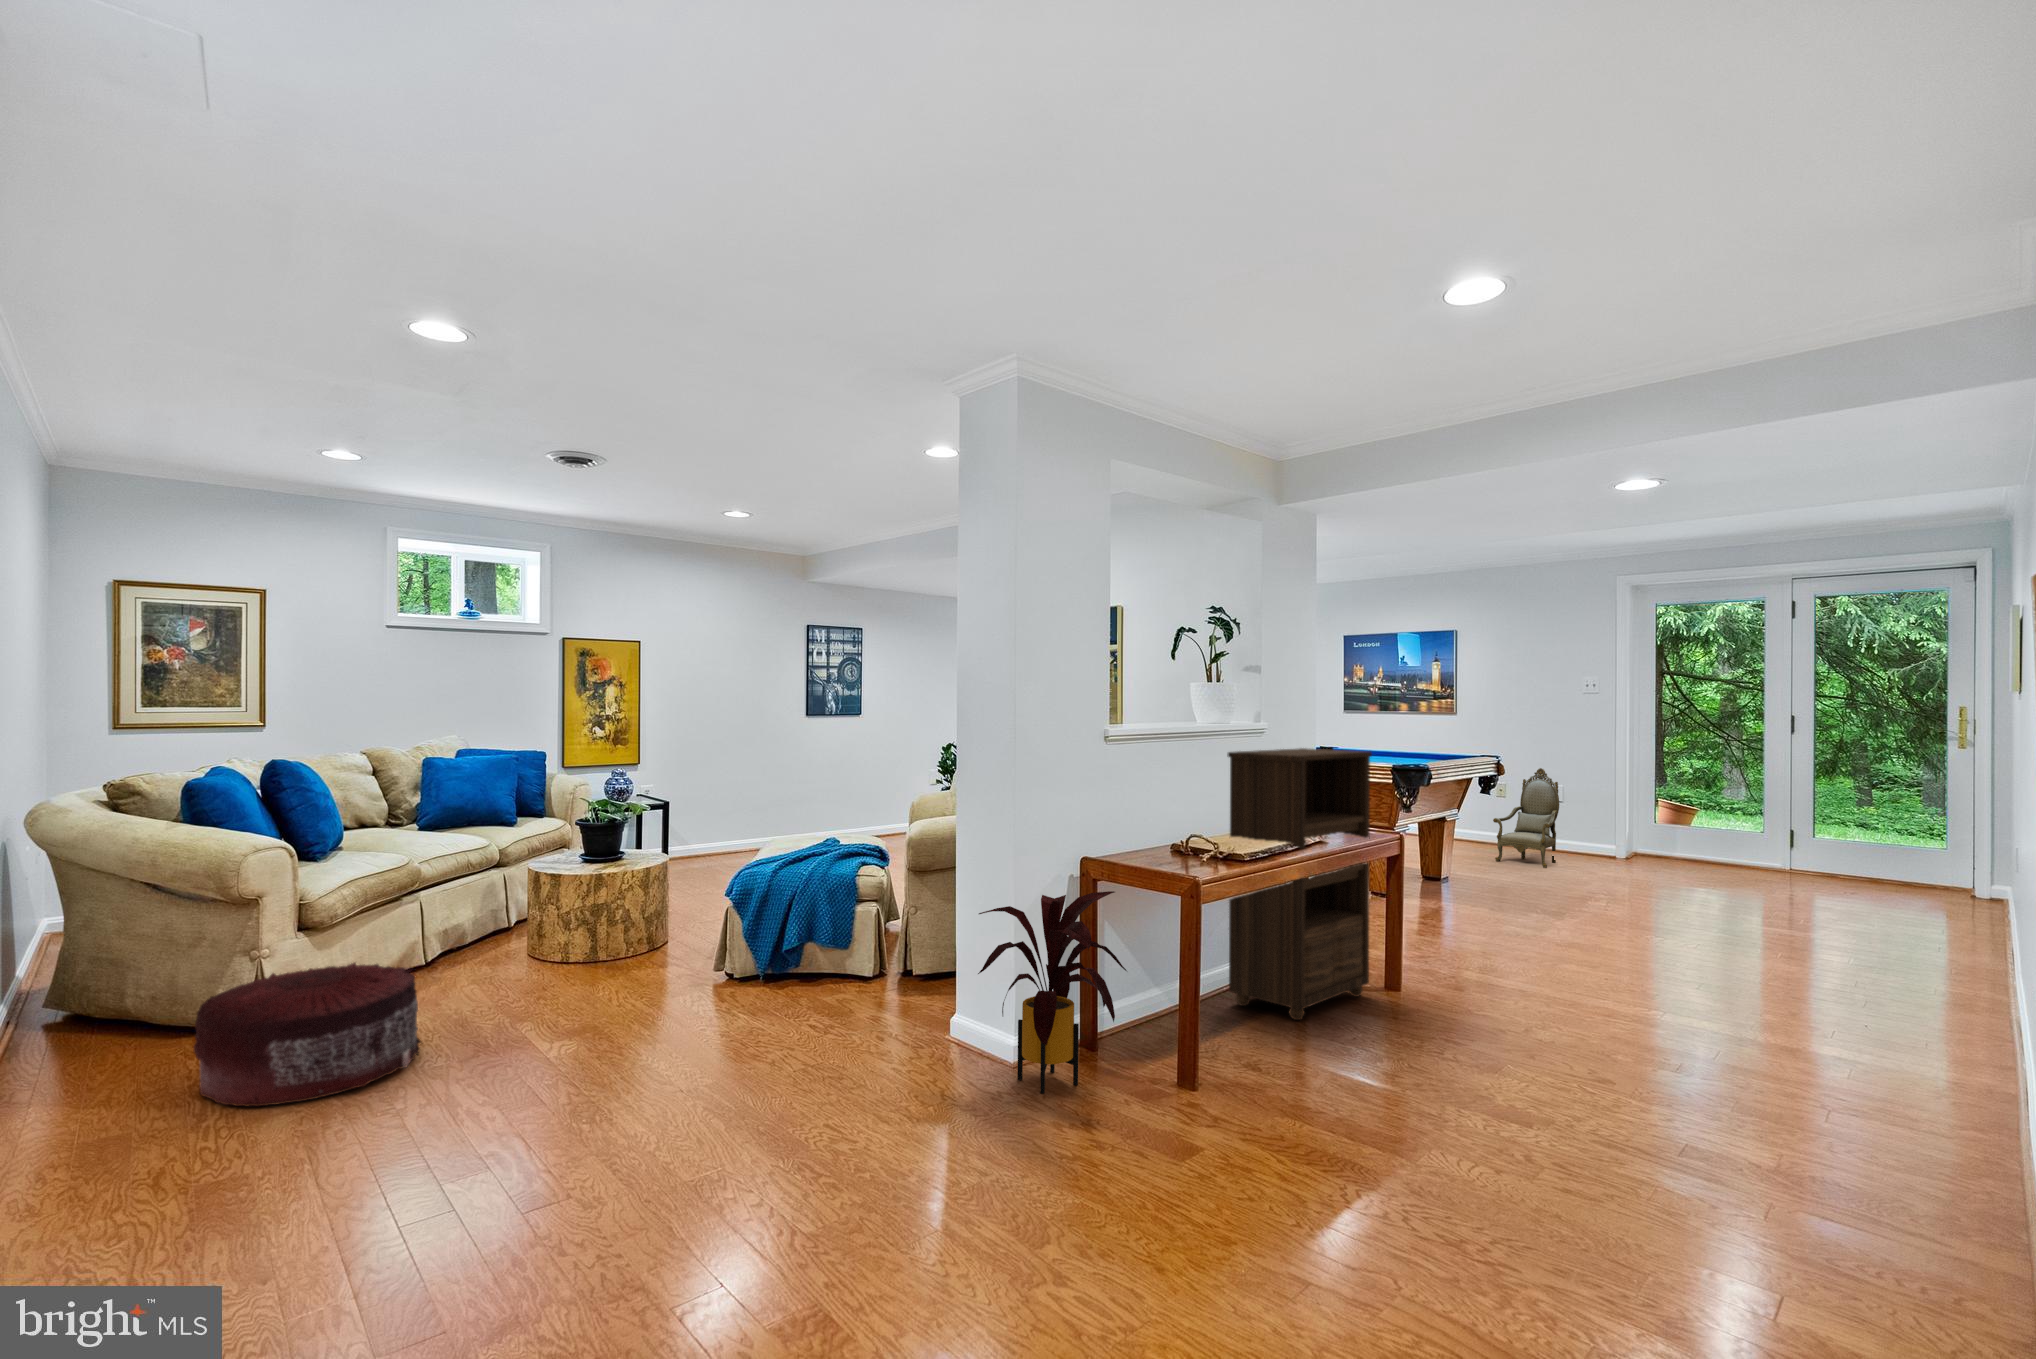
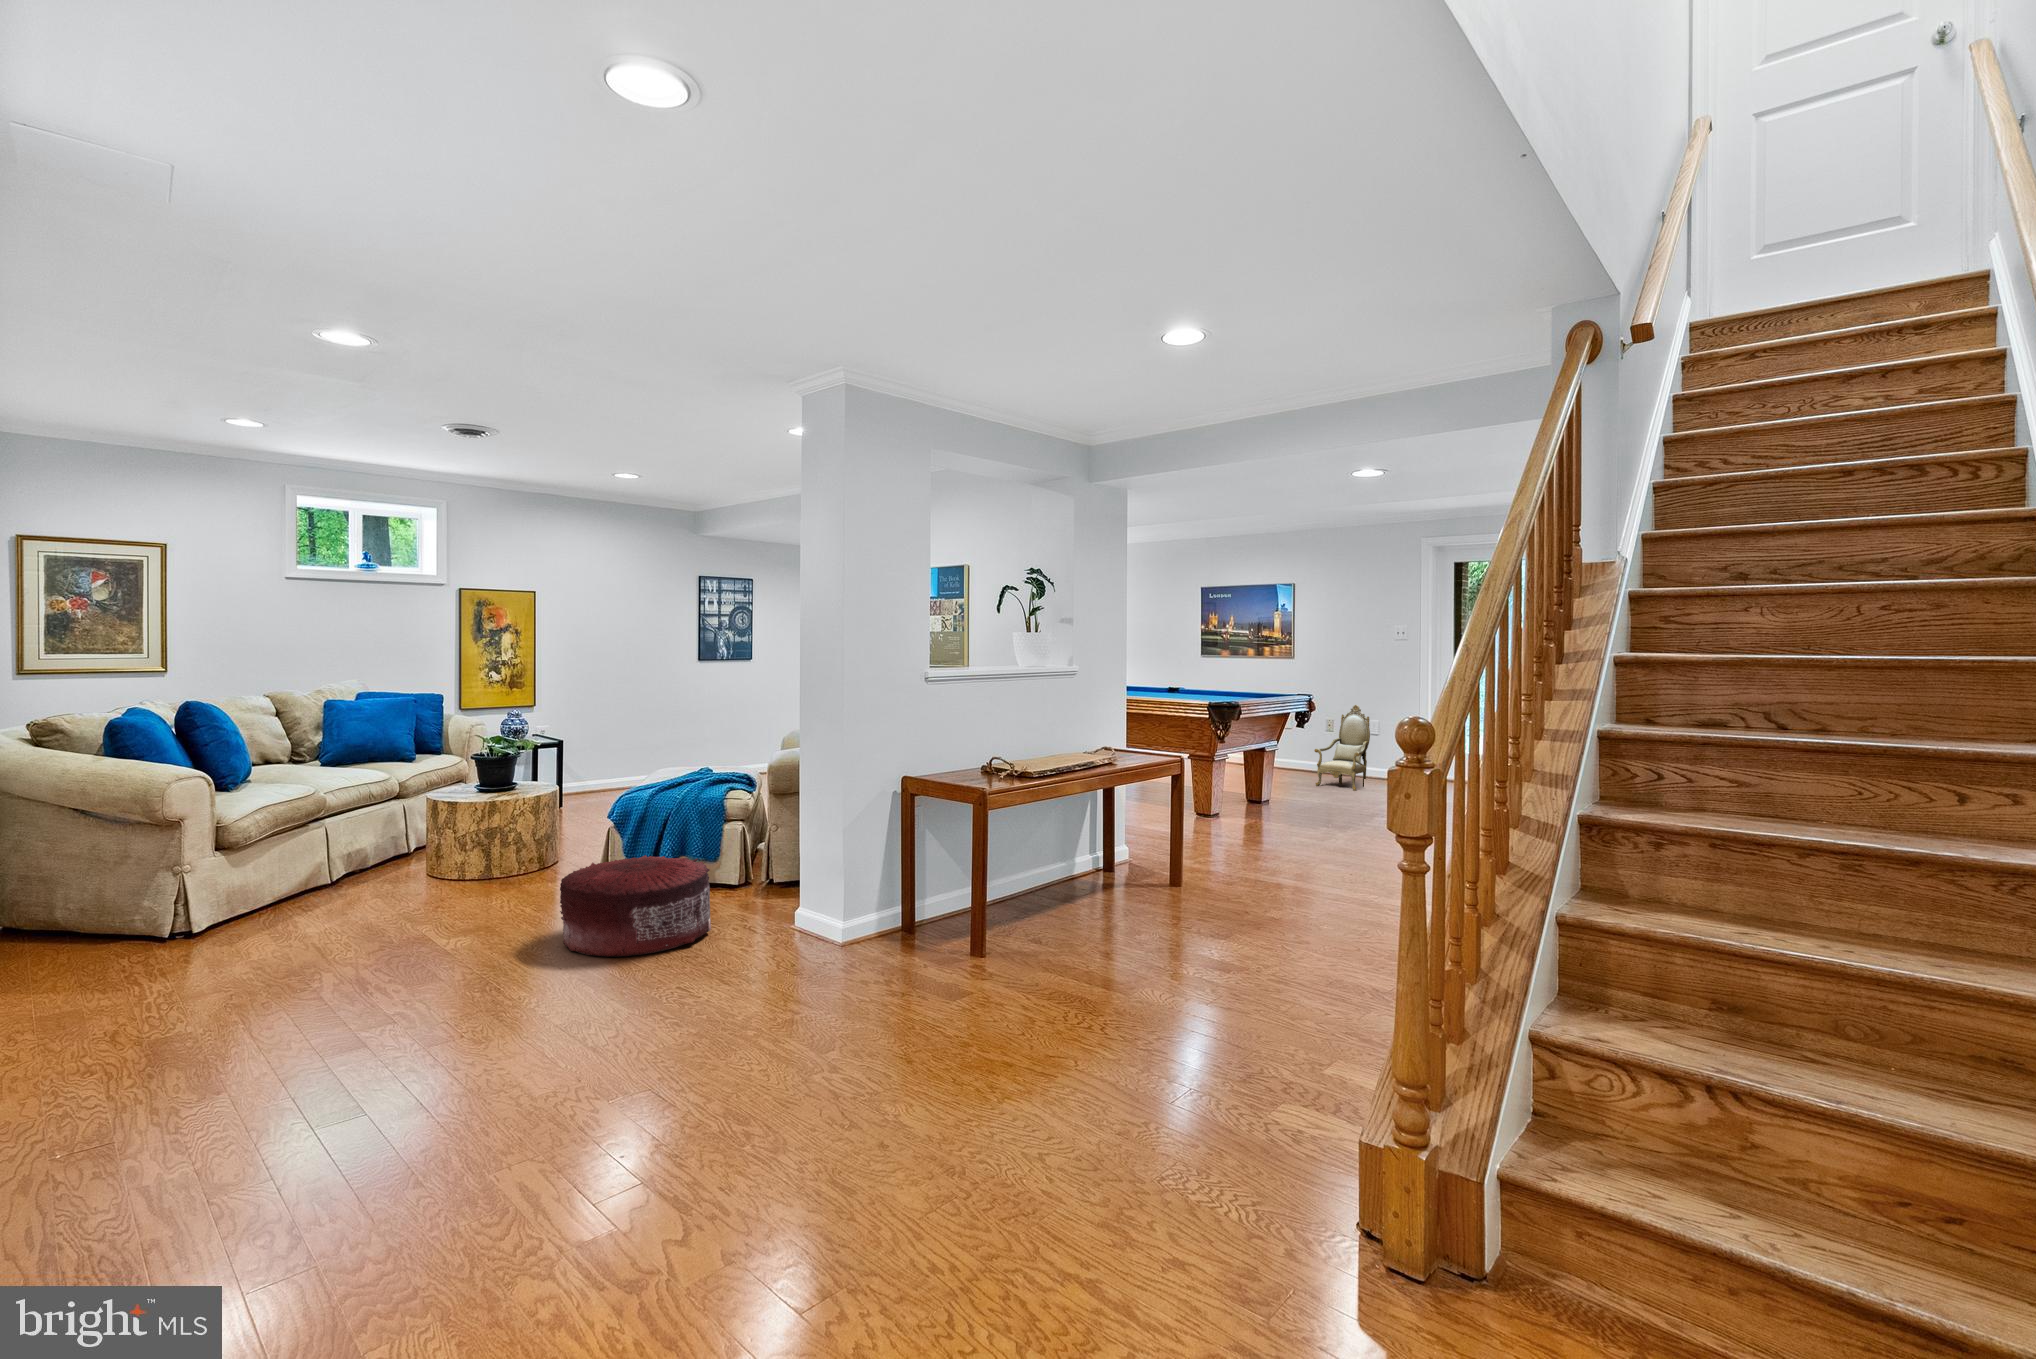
bookshelf: present [1227,748,1372,1020] -> none [1036,686,1160,909]
house plant: present [978,891,1127,1093] -> none [803,803,935,965]
pouf: present [194,963,421,1106] -> present [560,855,711,957]

